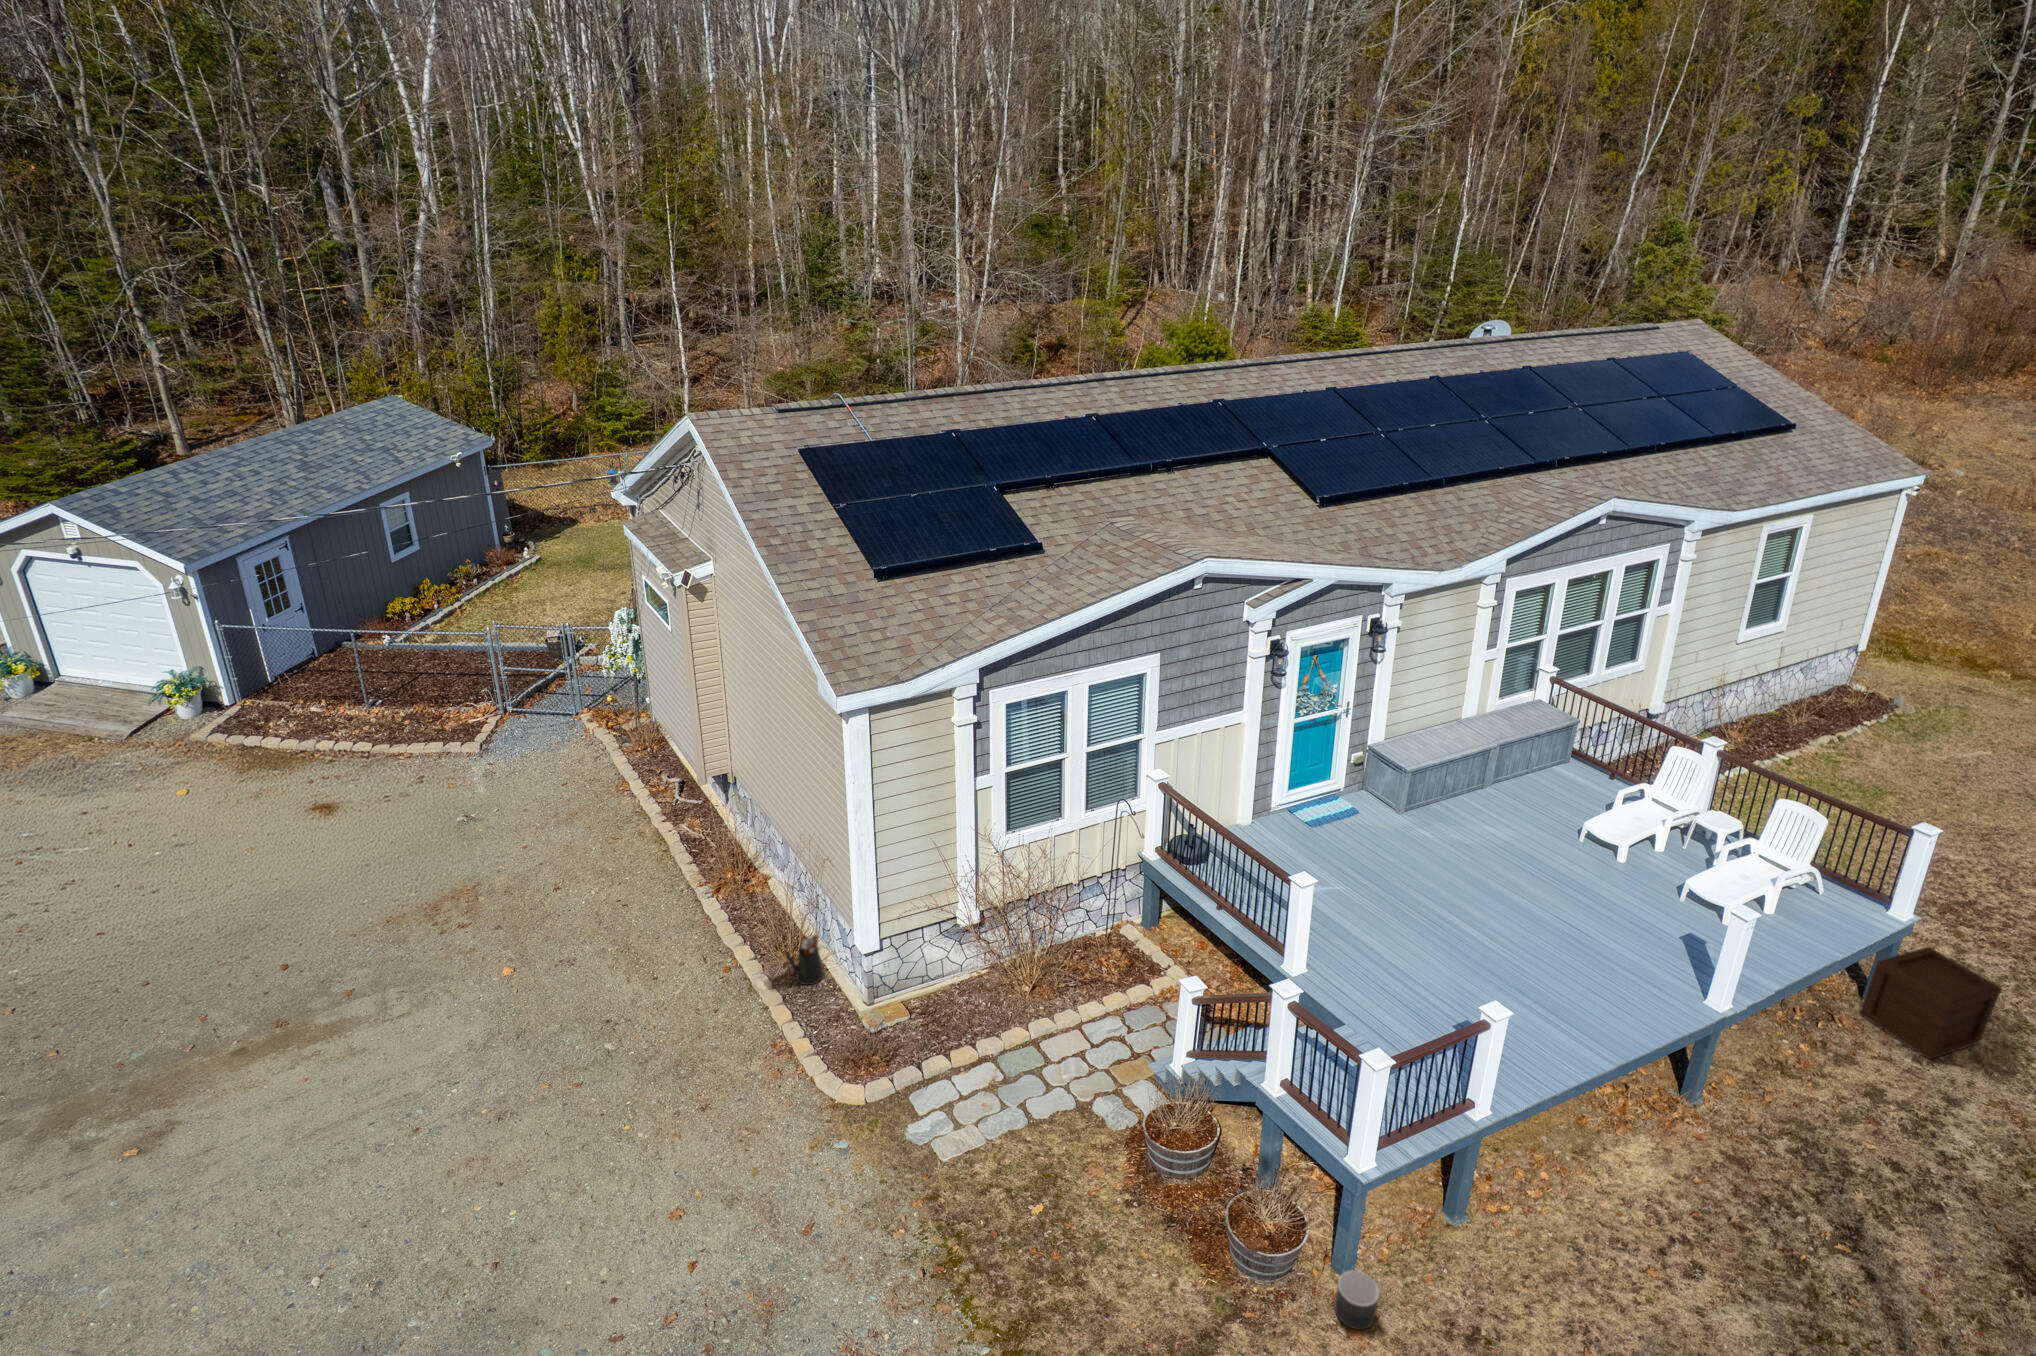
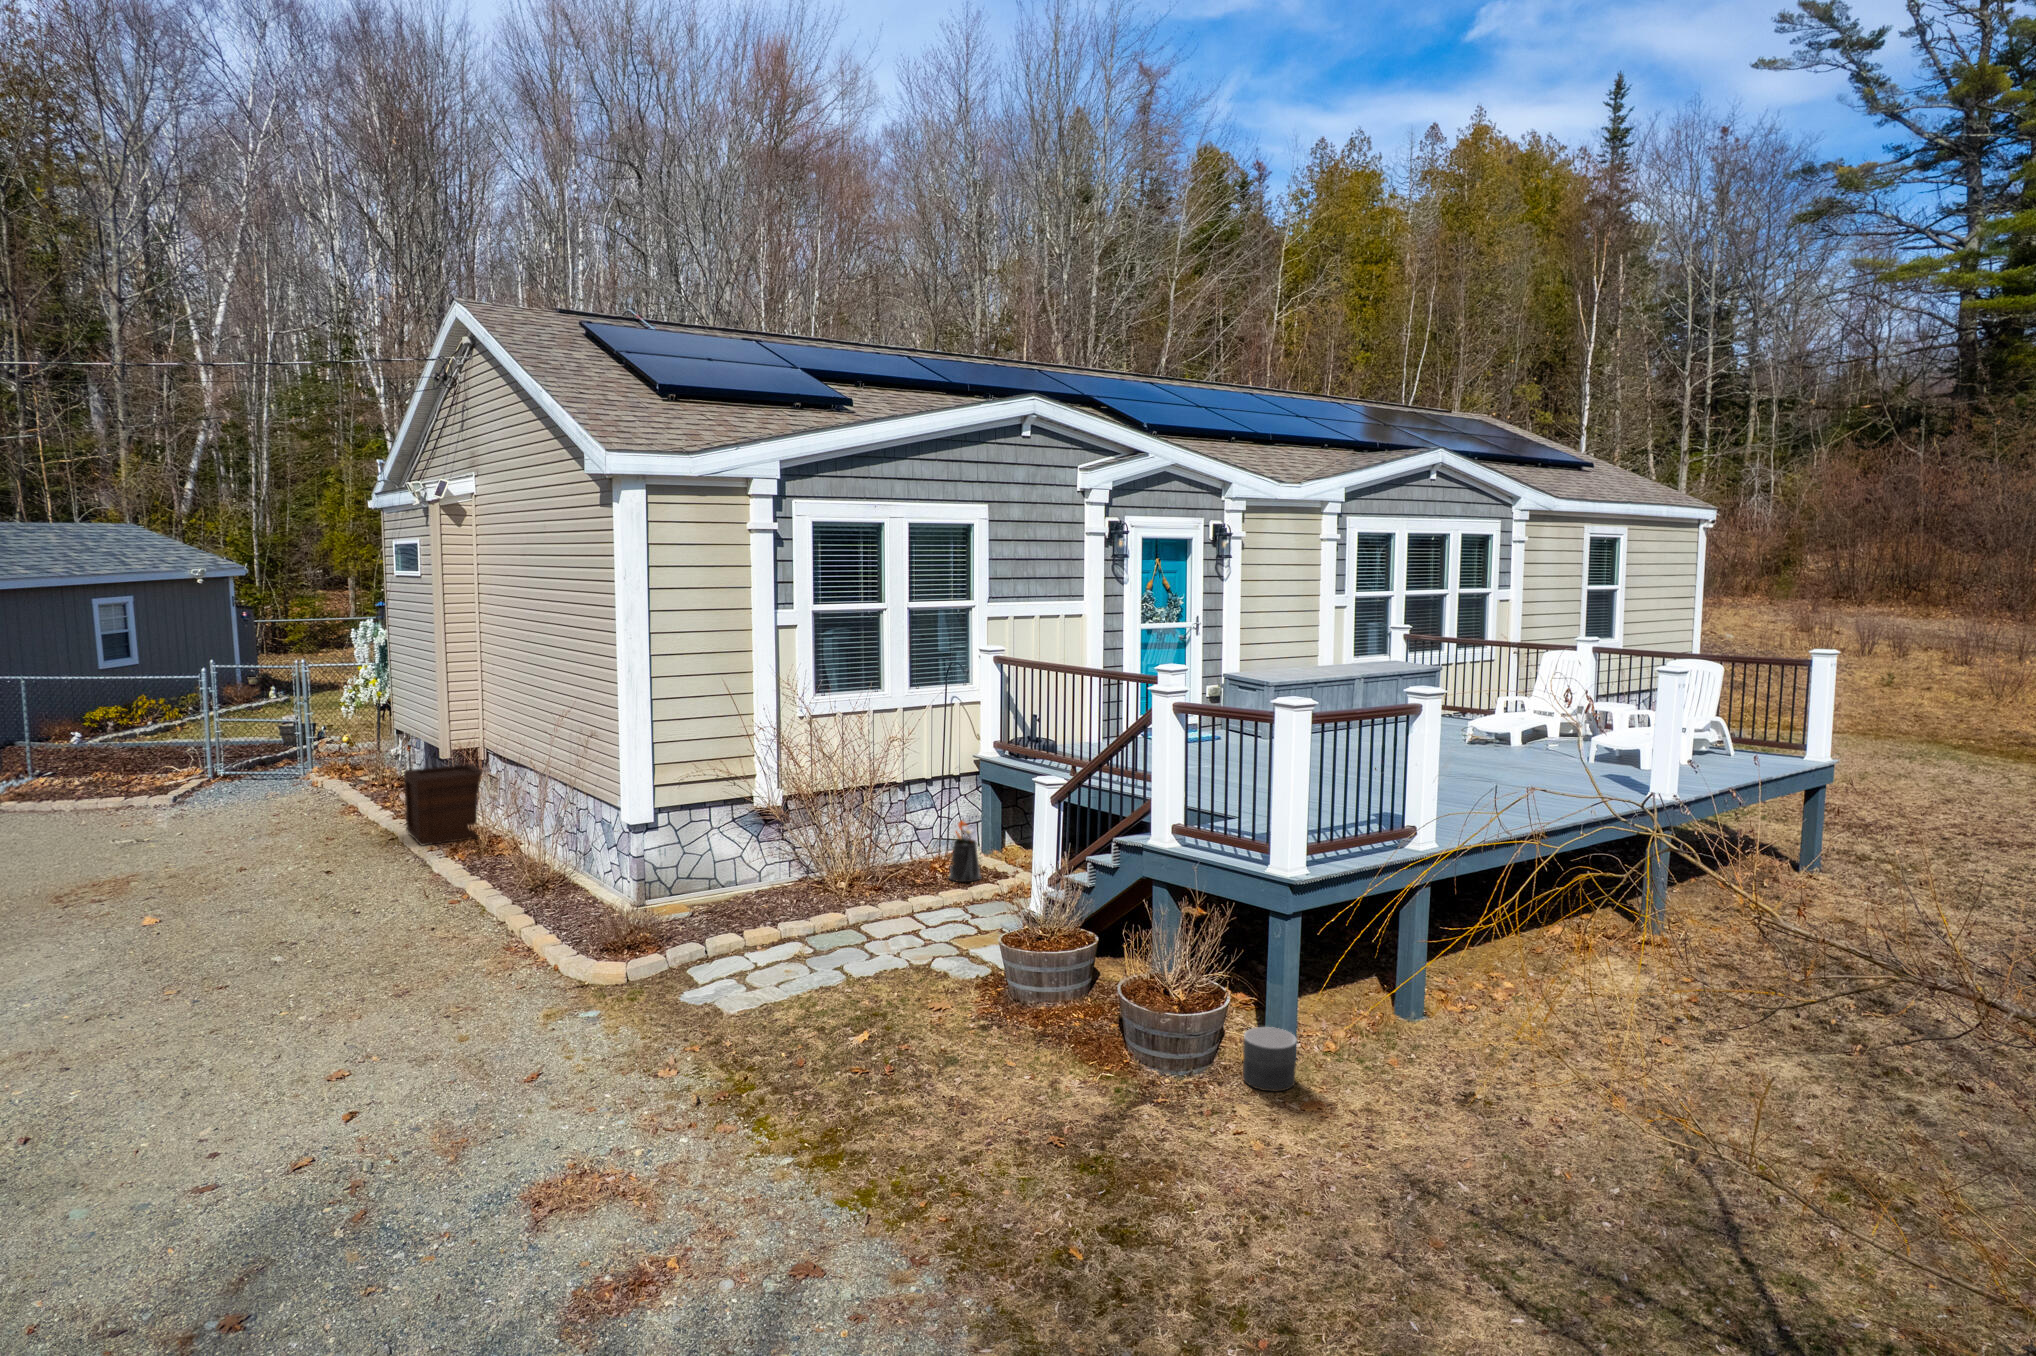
watering can: present [785,935,825,985] -> present [949,821,981,882]
wooden crate: present [1860,947,2002,1059] -> present [404,764,483,845]

